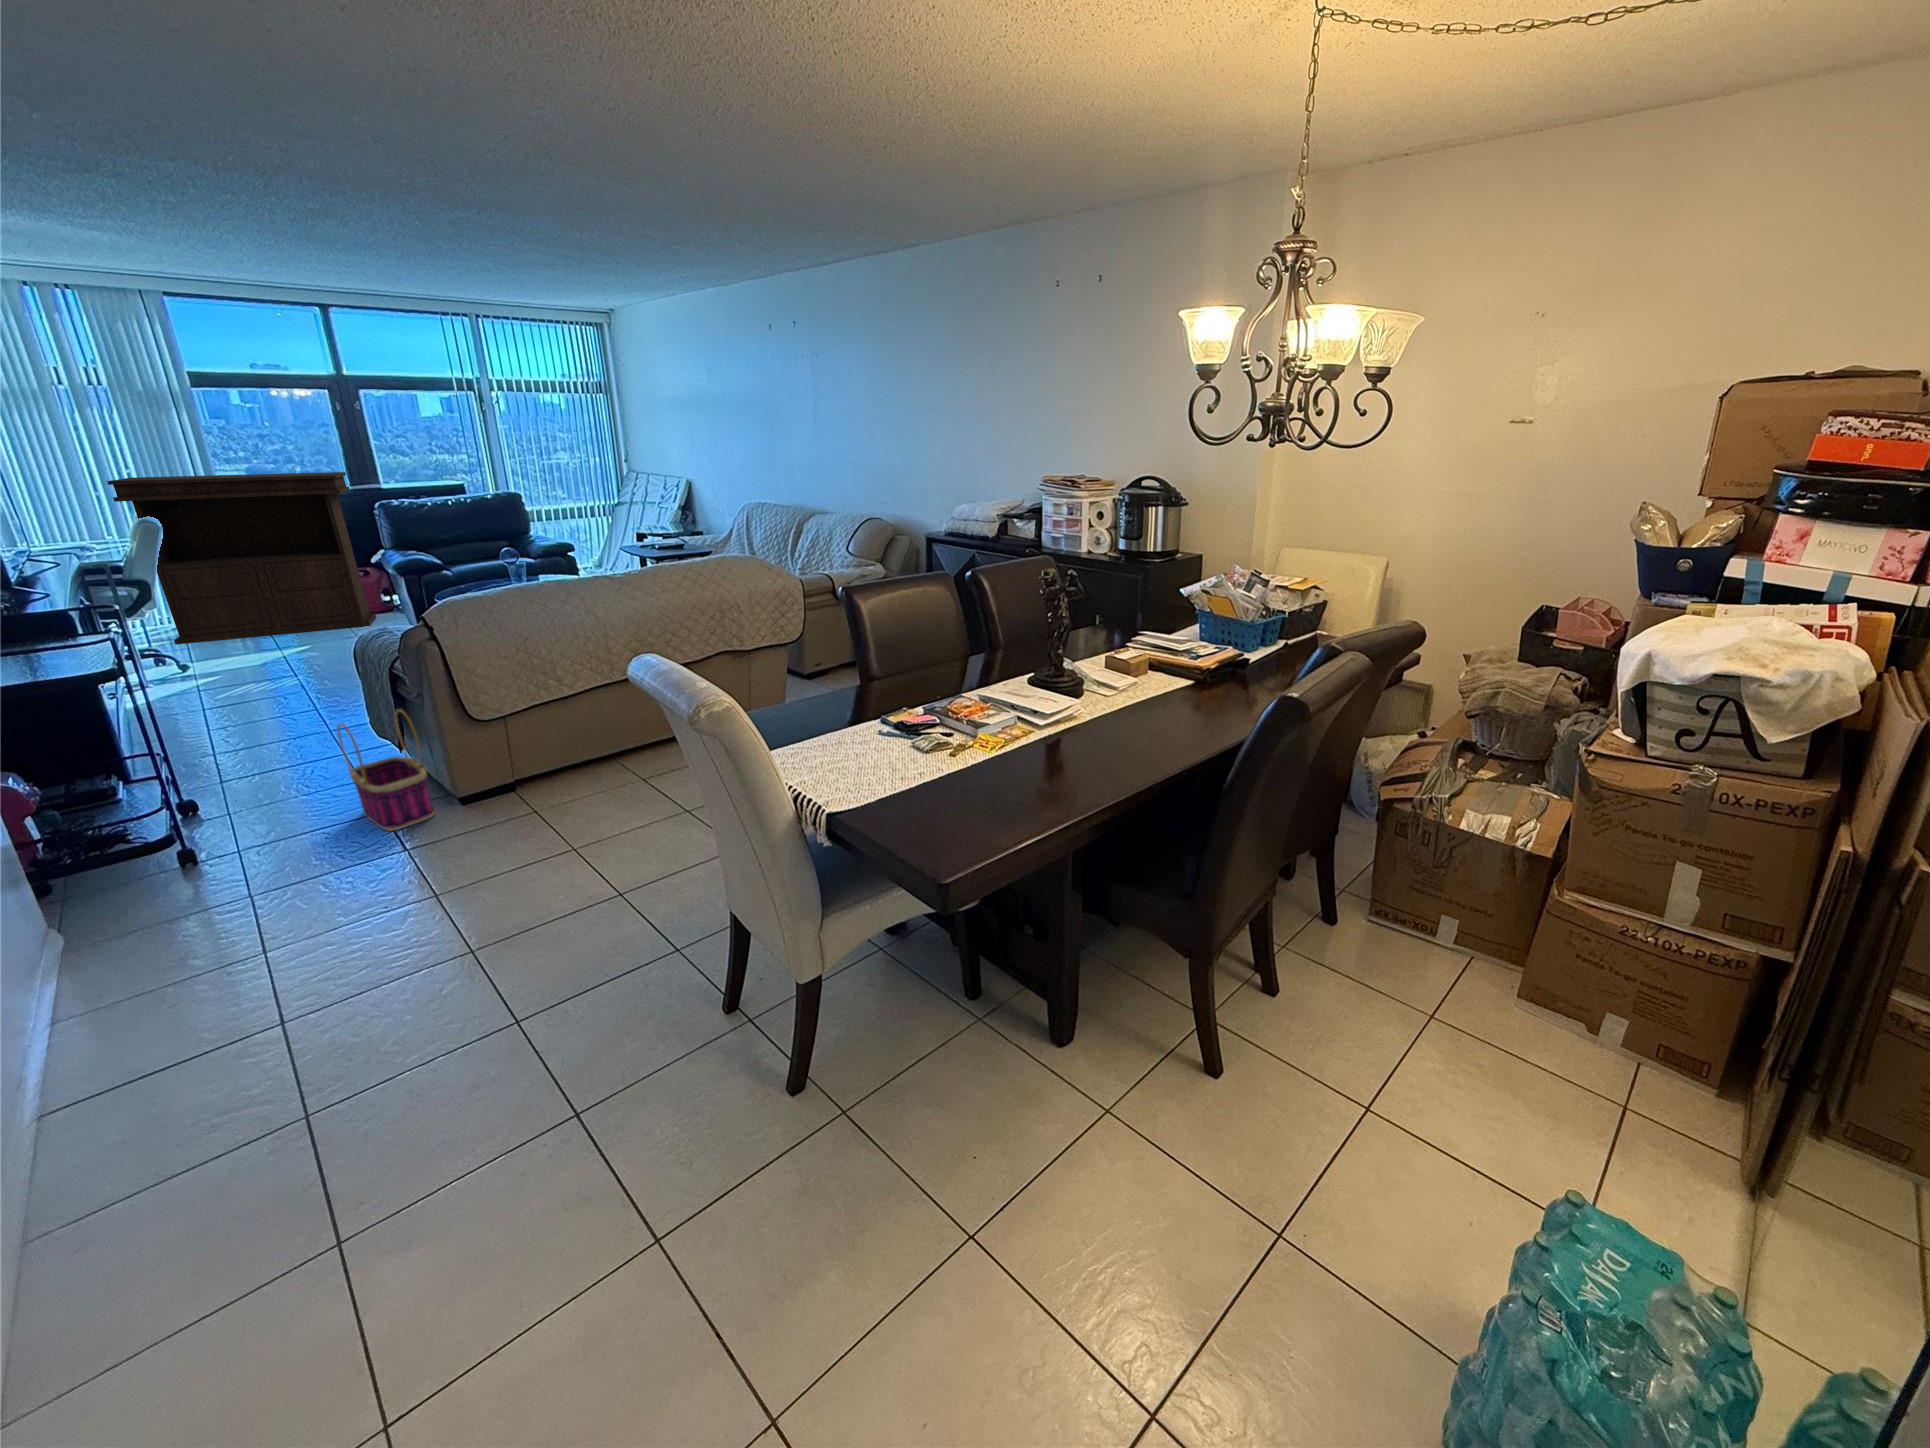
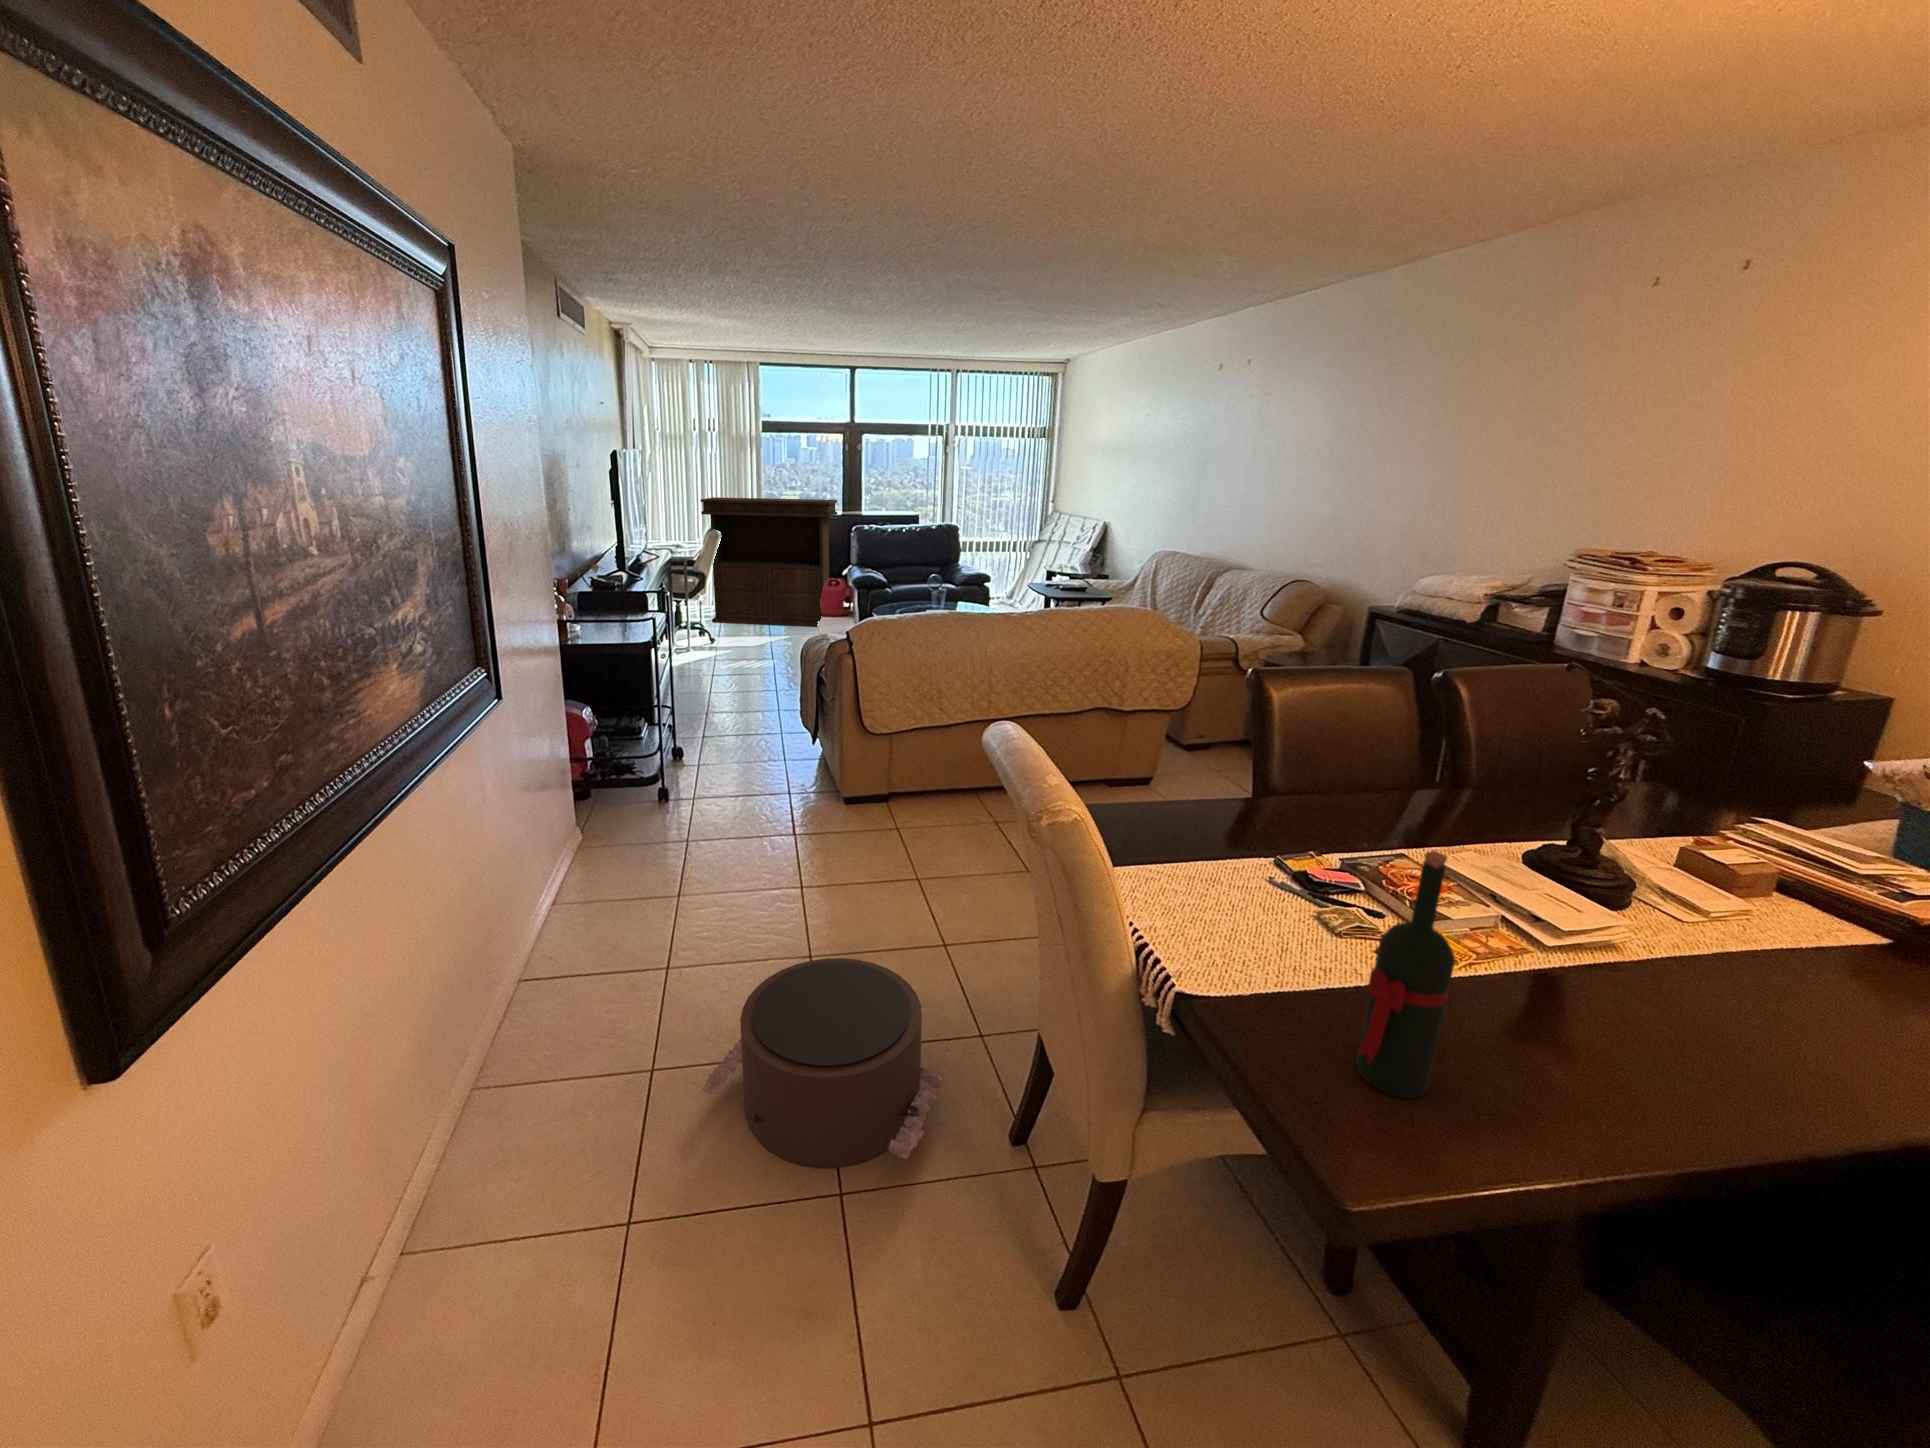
wine bottle: none [940,666,985,825] -> present [1356,851,1455,1099]
basket: present [337,709,435,831] -> none [772,710,824,816]
pouf: none [378,918,649,1122] -> present [701,958,943,1168]

